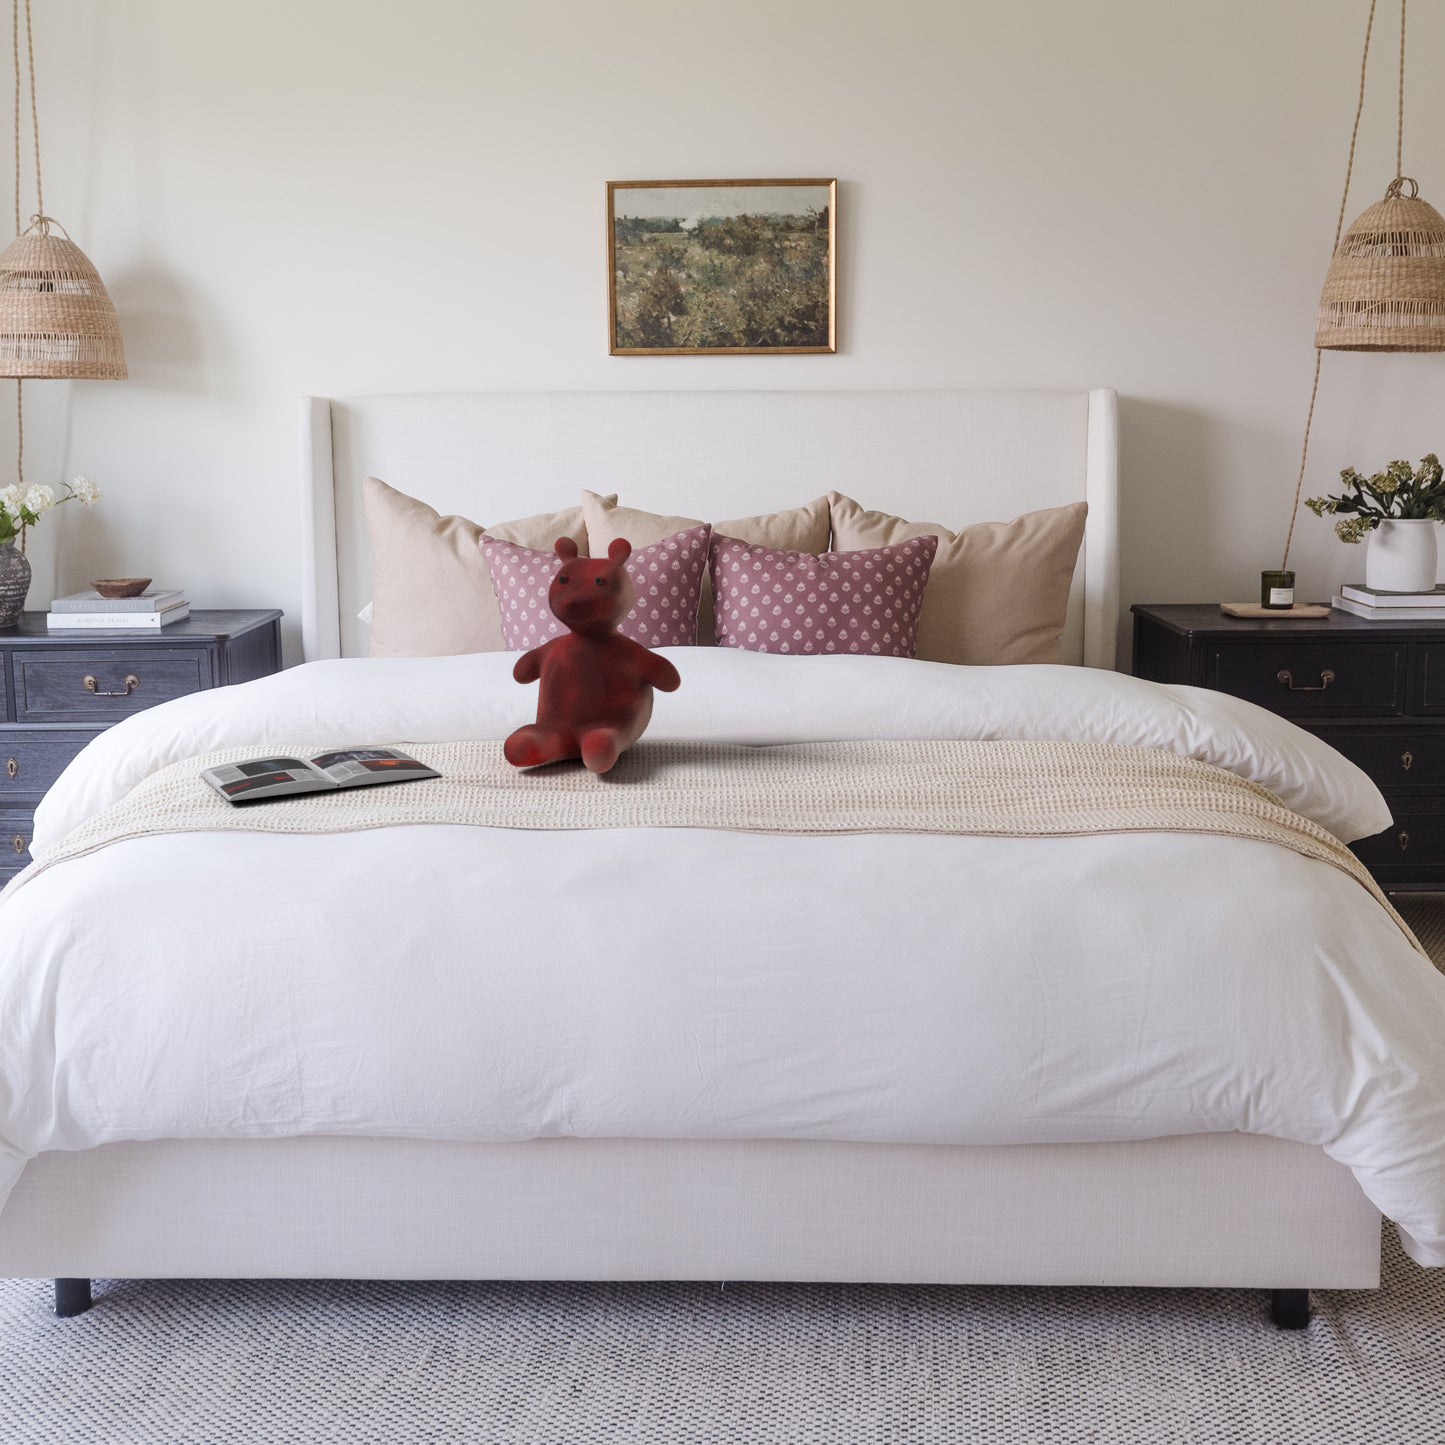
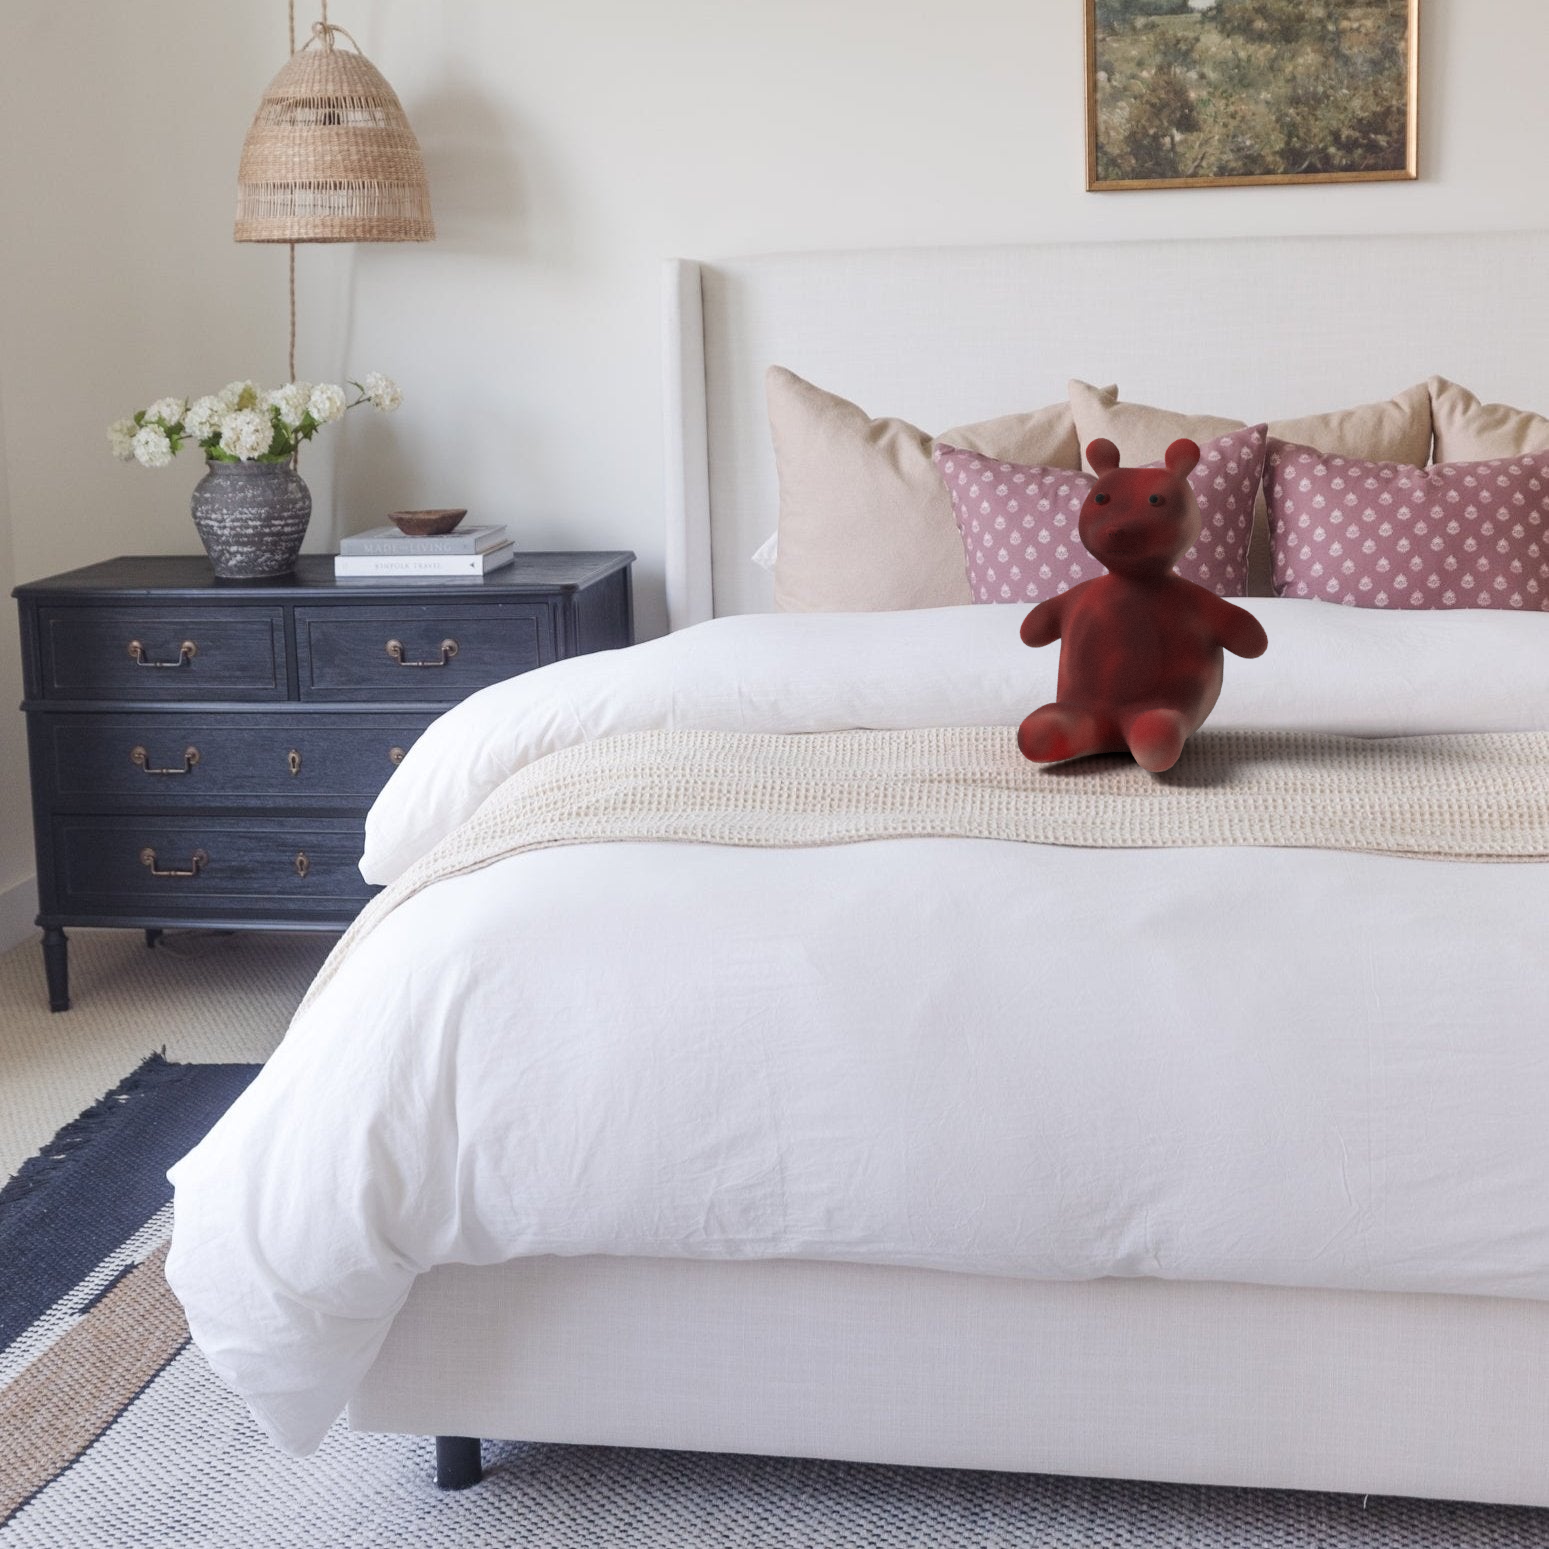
magazine: present [200,747,441,801] -> none [600,735,930,804]

